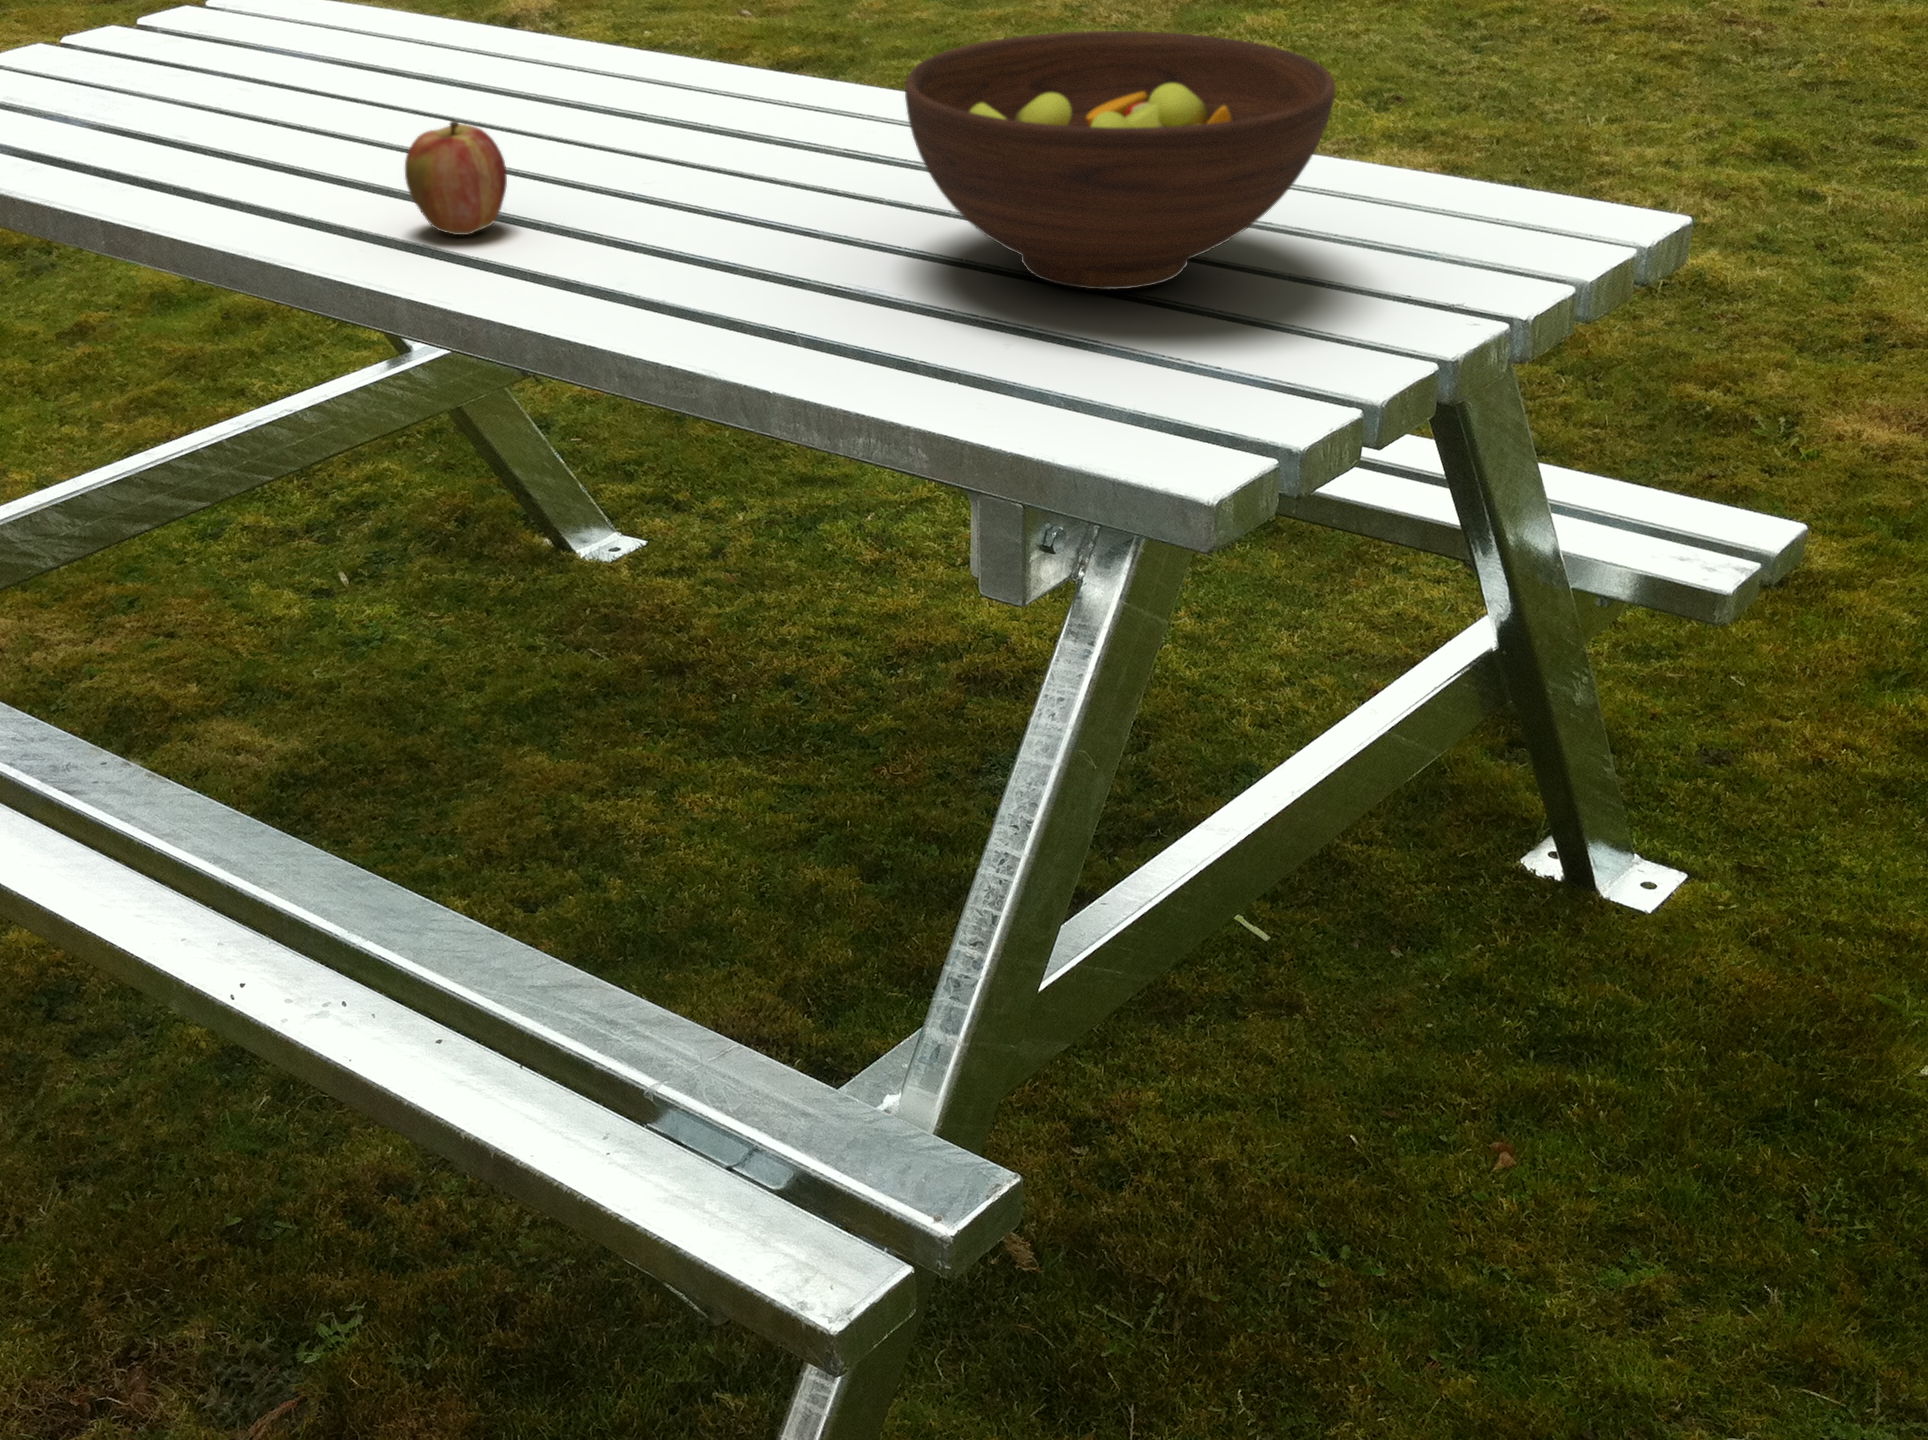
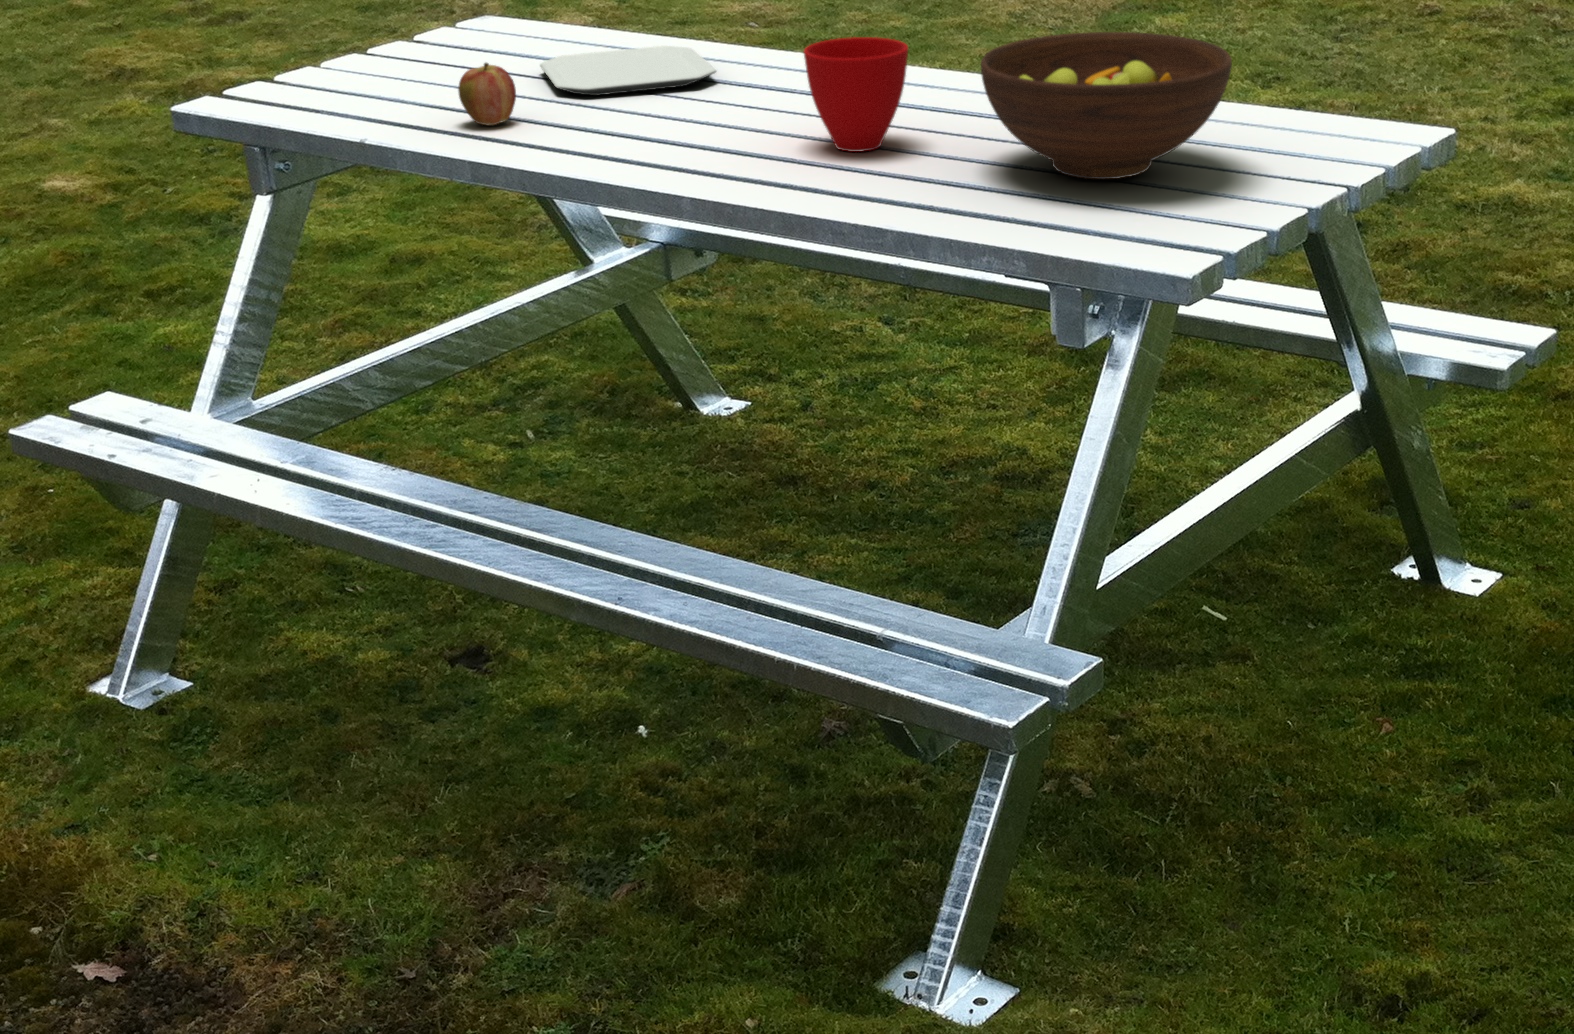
cup: none [627,30,799,224] -> present [804,37,908,152]
plate: none [287,37,542,113] -> present [540,46,716,95]
apple: present [405,120,507,235] -> present [458,63,516,125]

